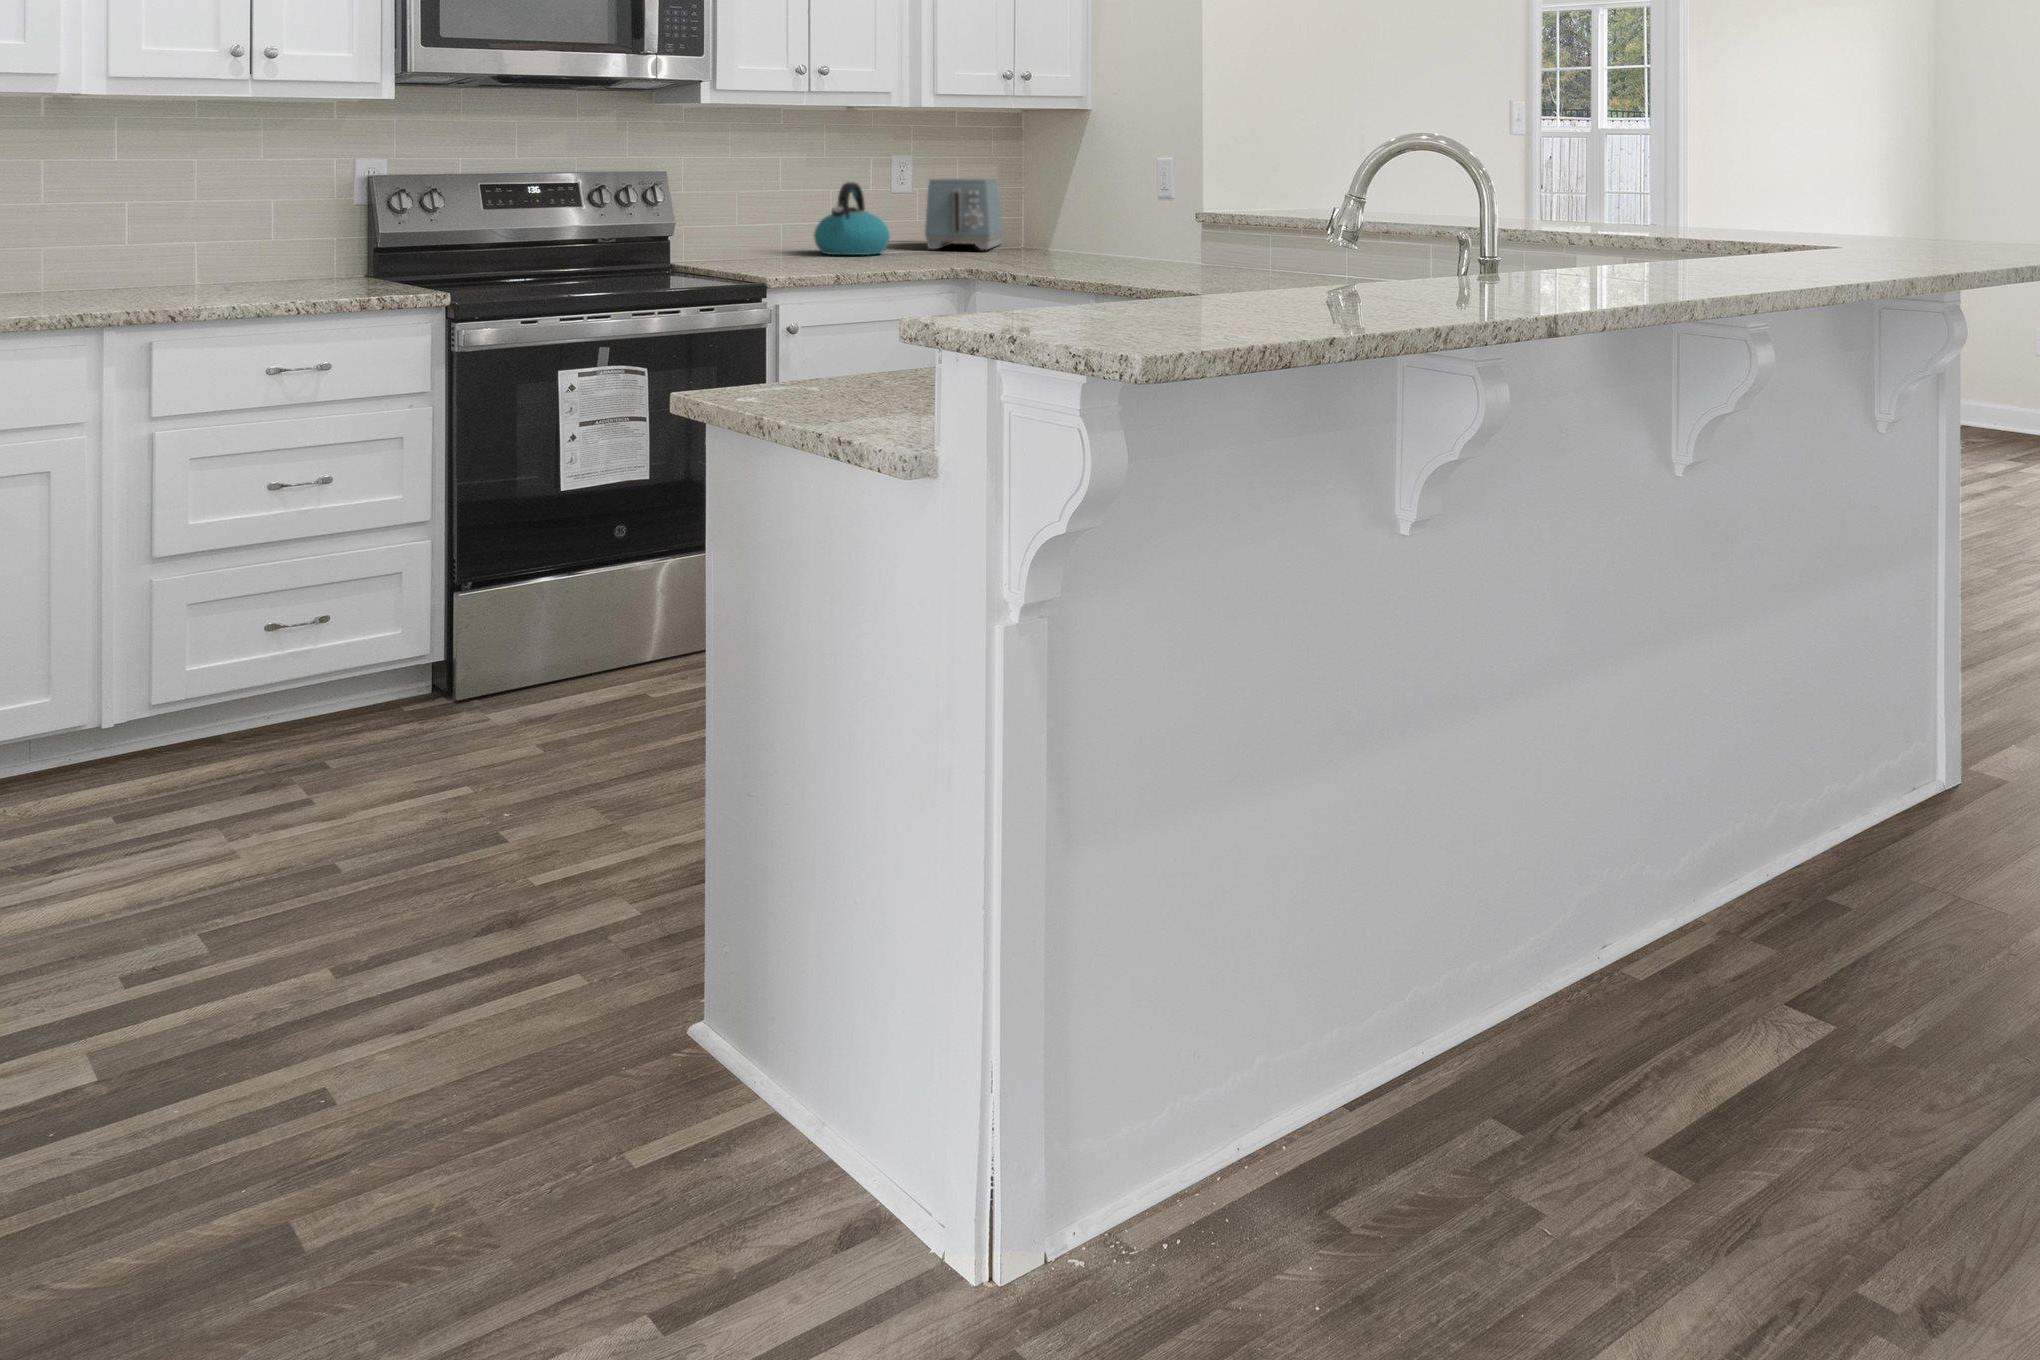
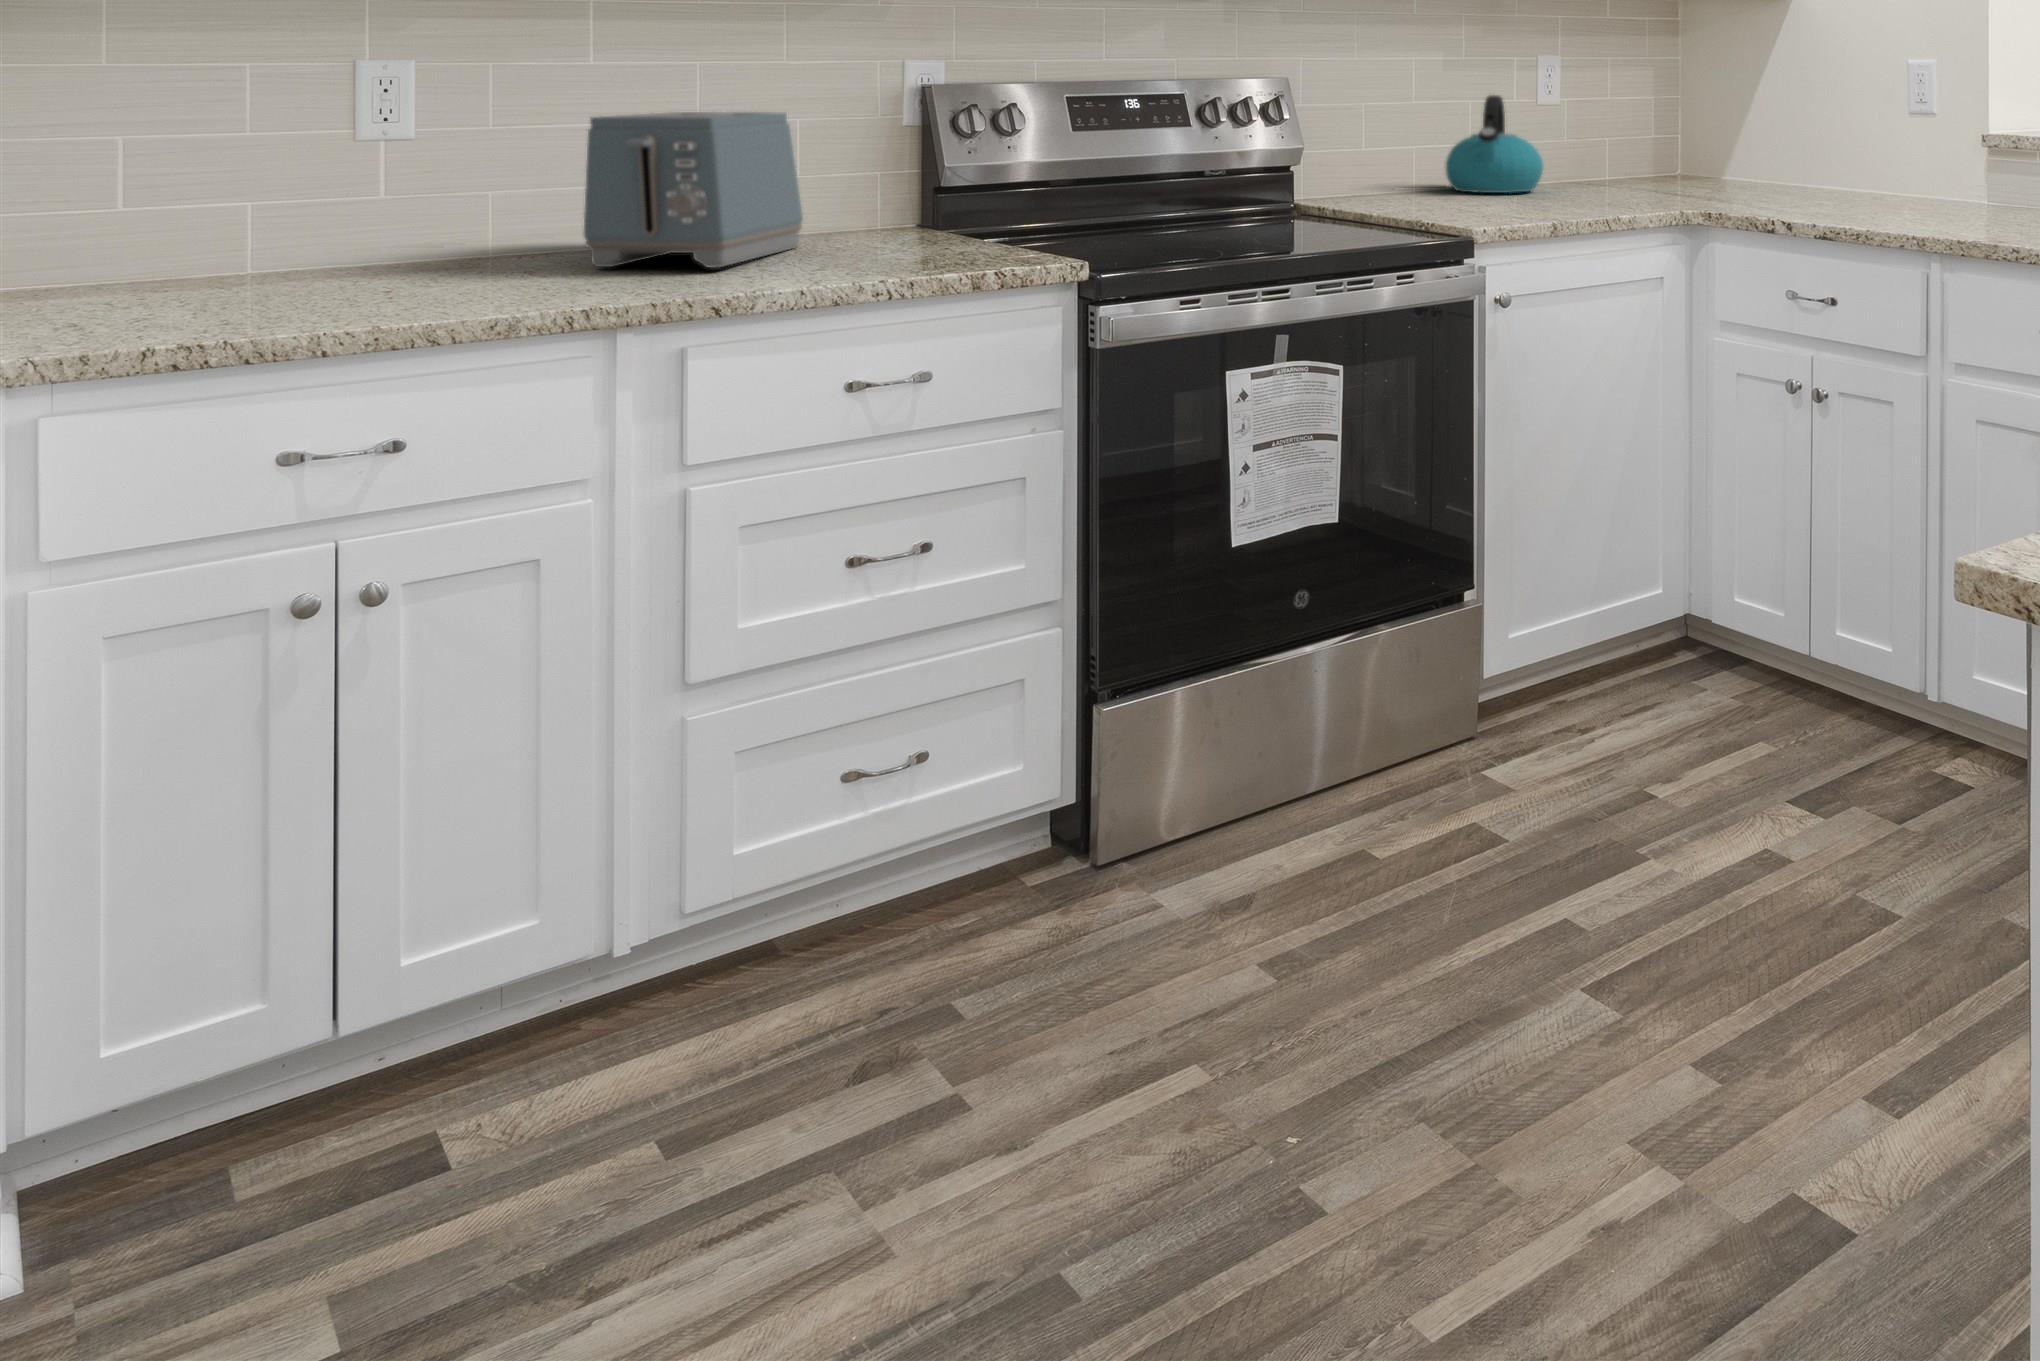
toaster: present [925,178,1003,250] -> present [584,112,803,268]

